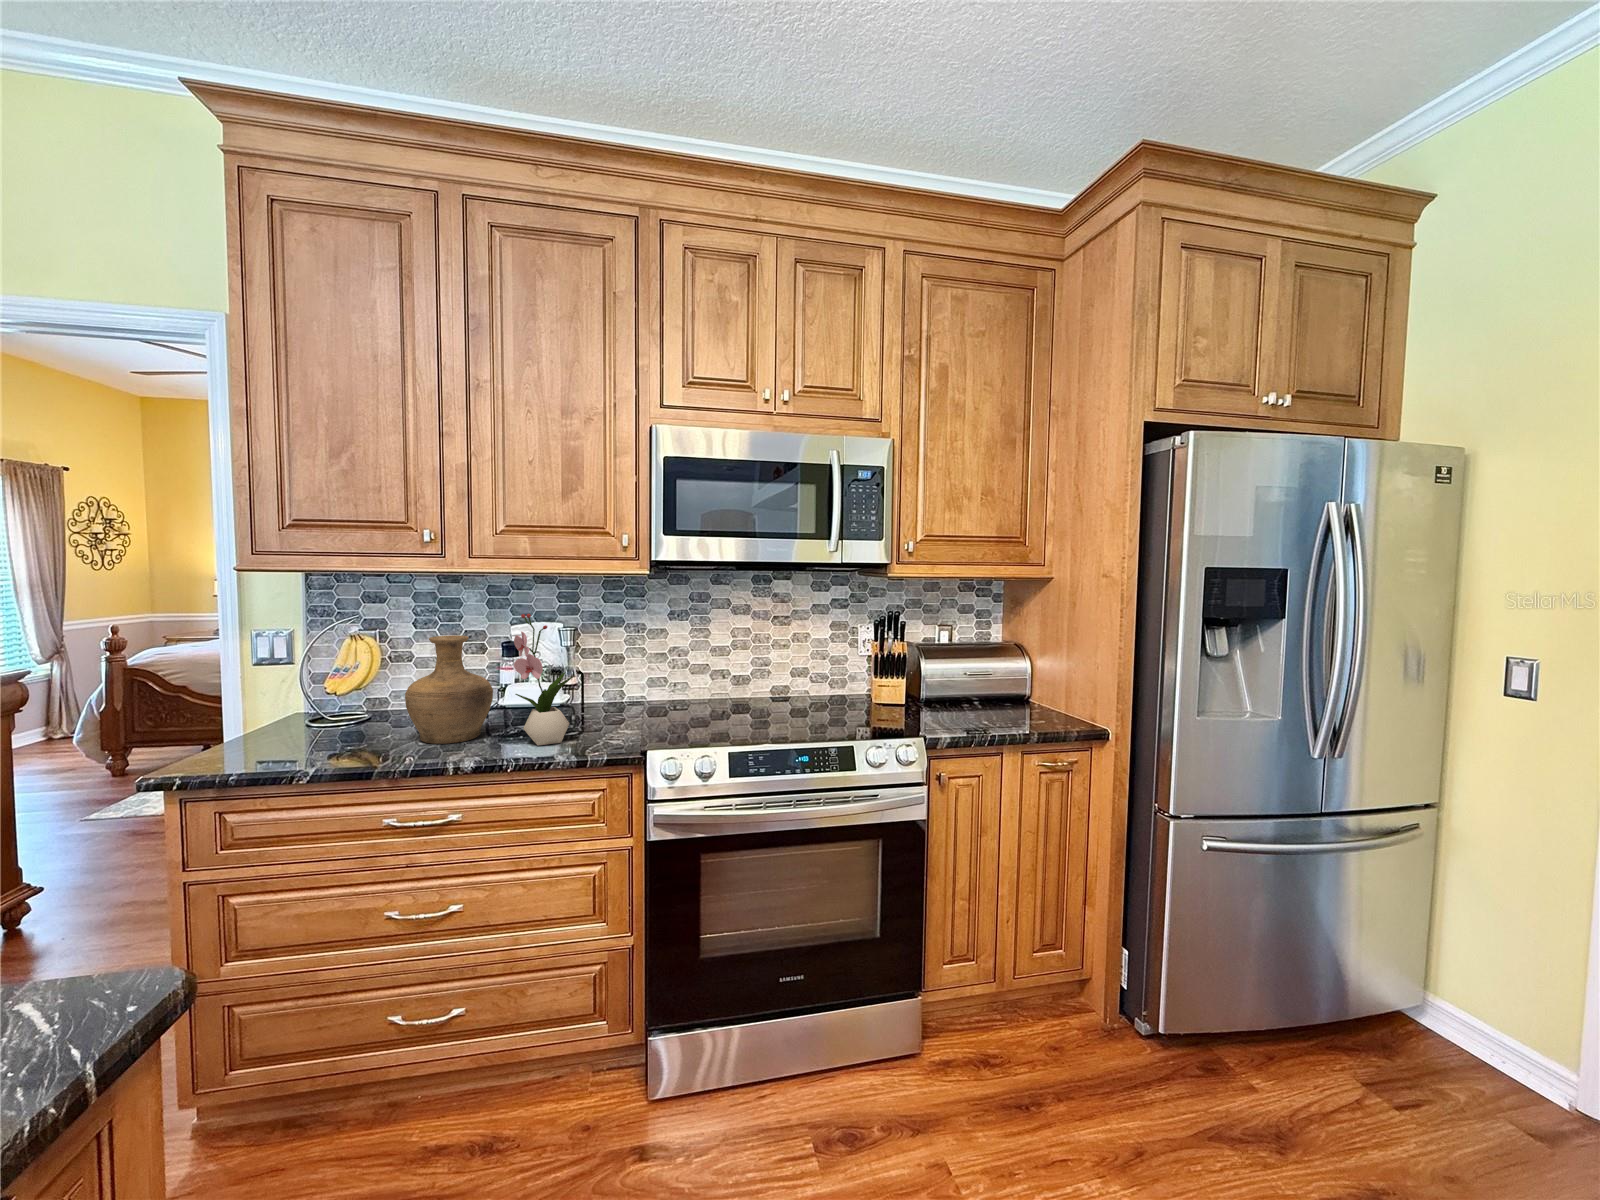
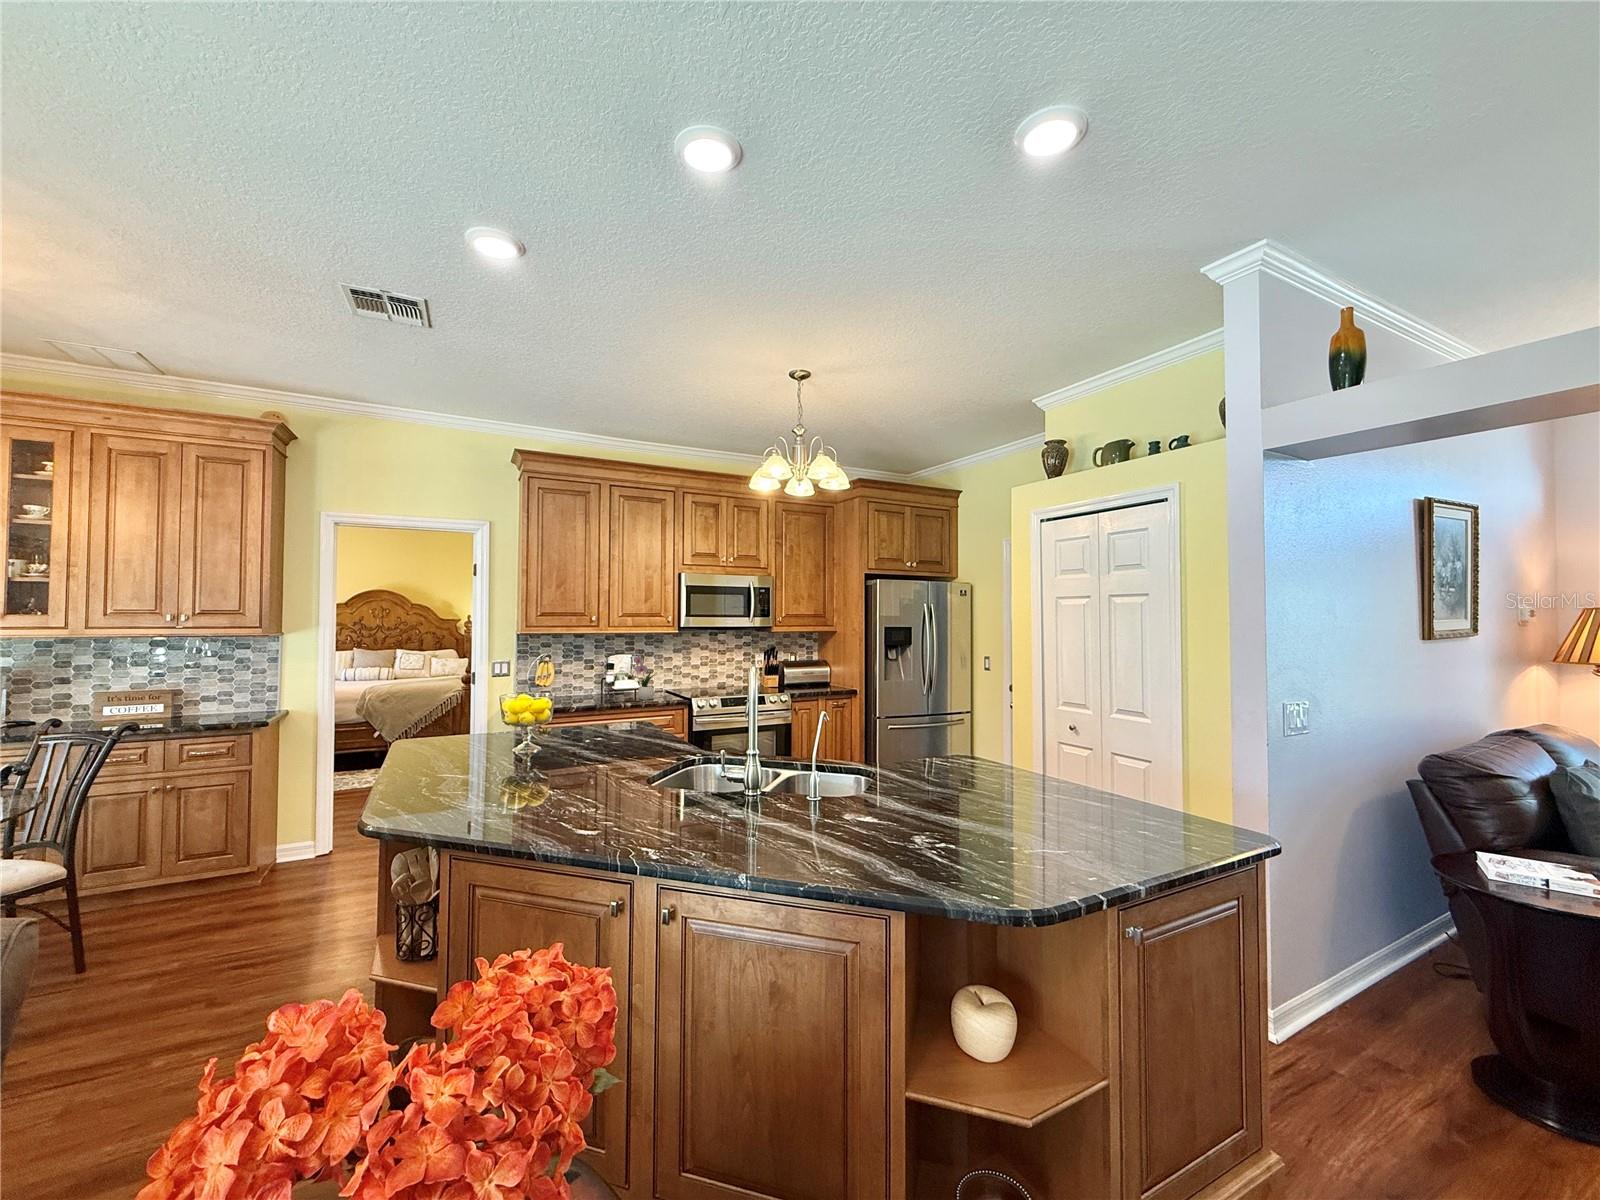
vase: present [405,635,493,744] -> none [586,659,620,701]

